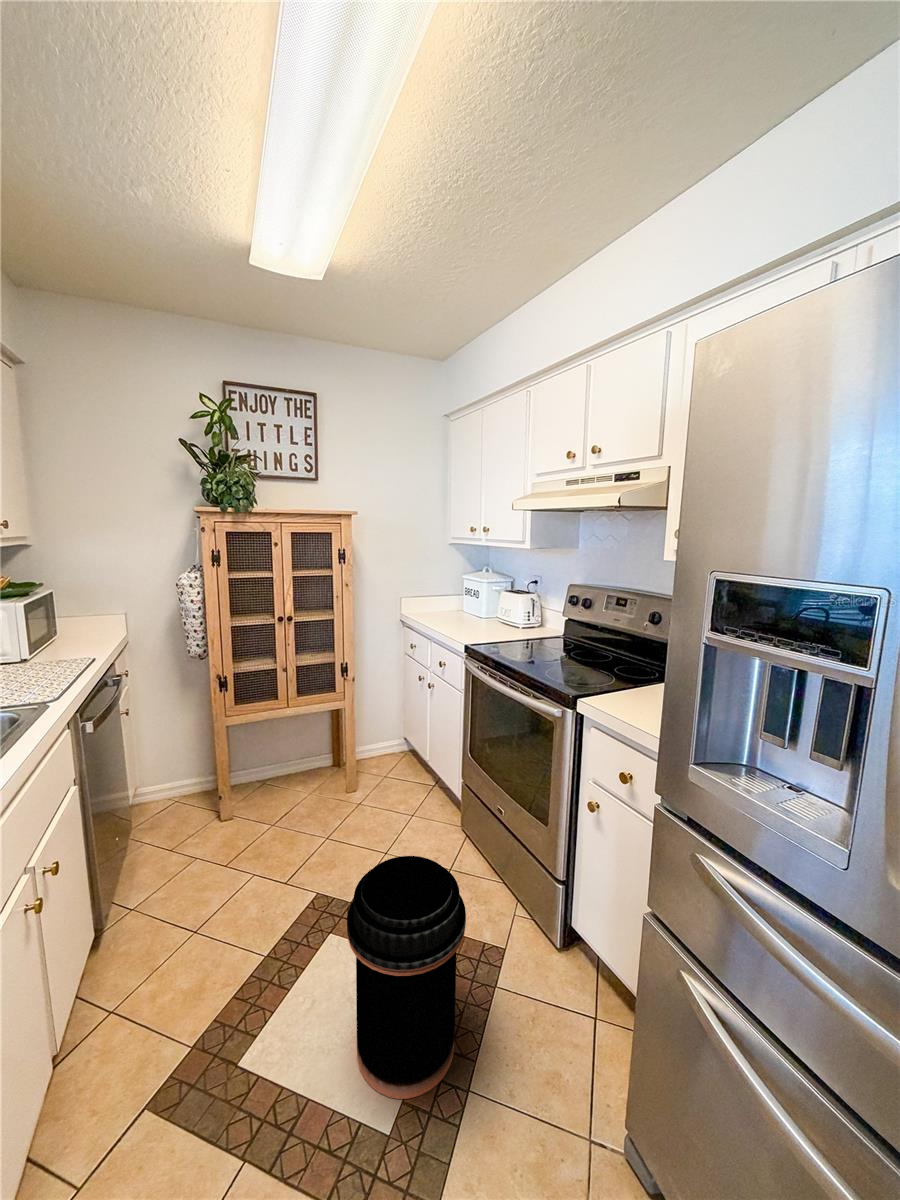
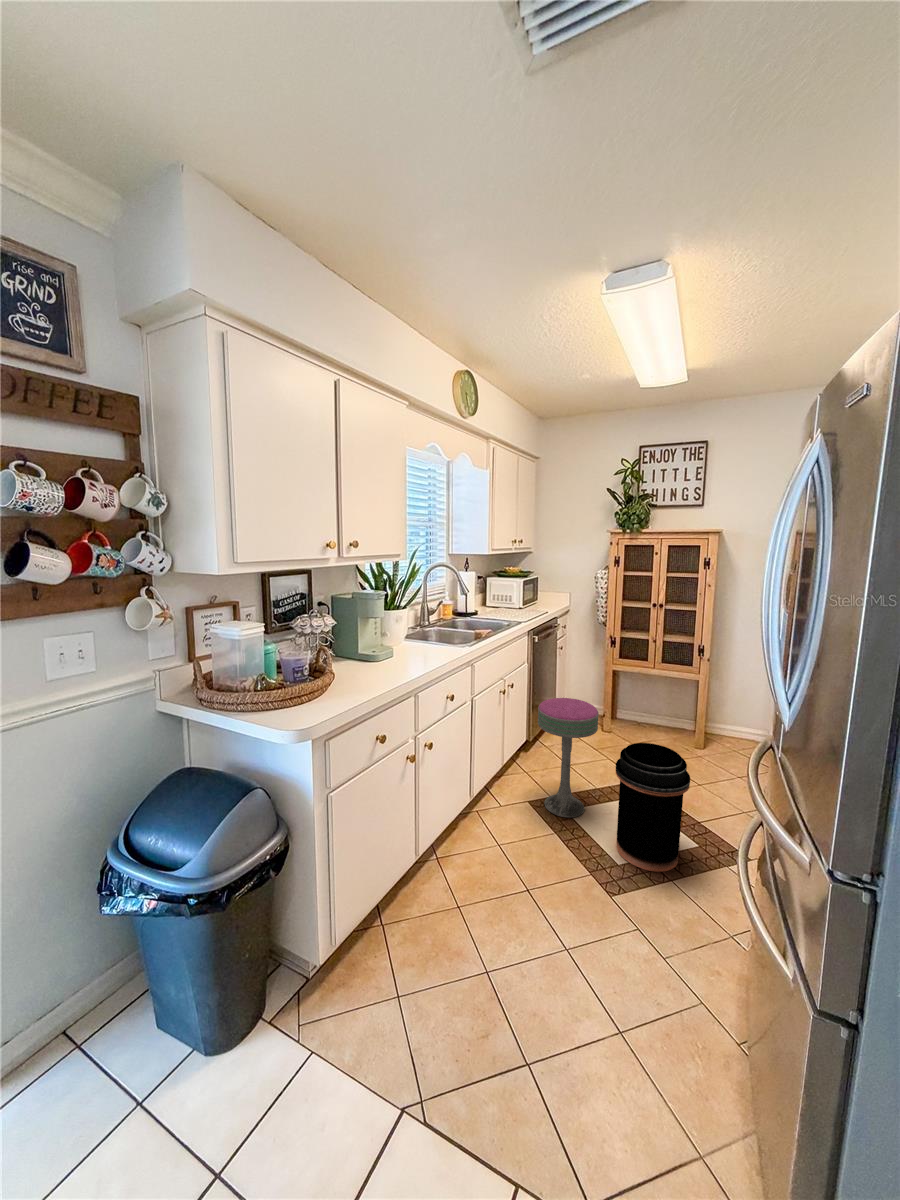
bar stool: none [151,827,287,1095] -> present [538,698,599,817]

